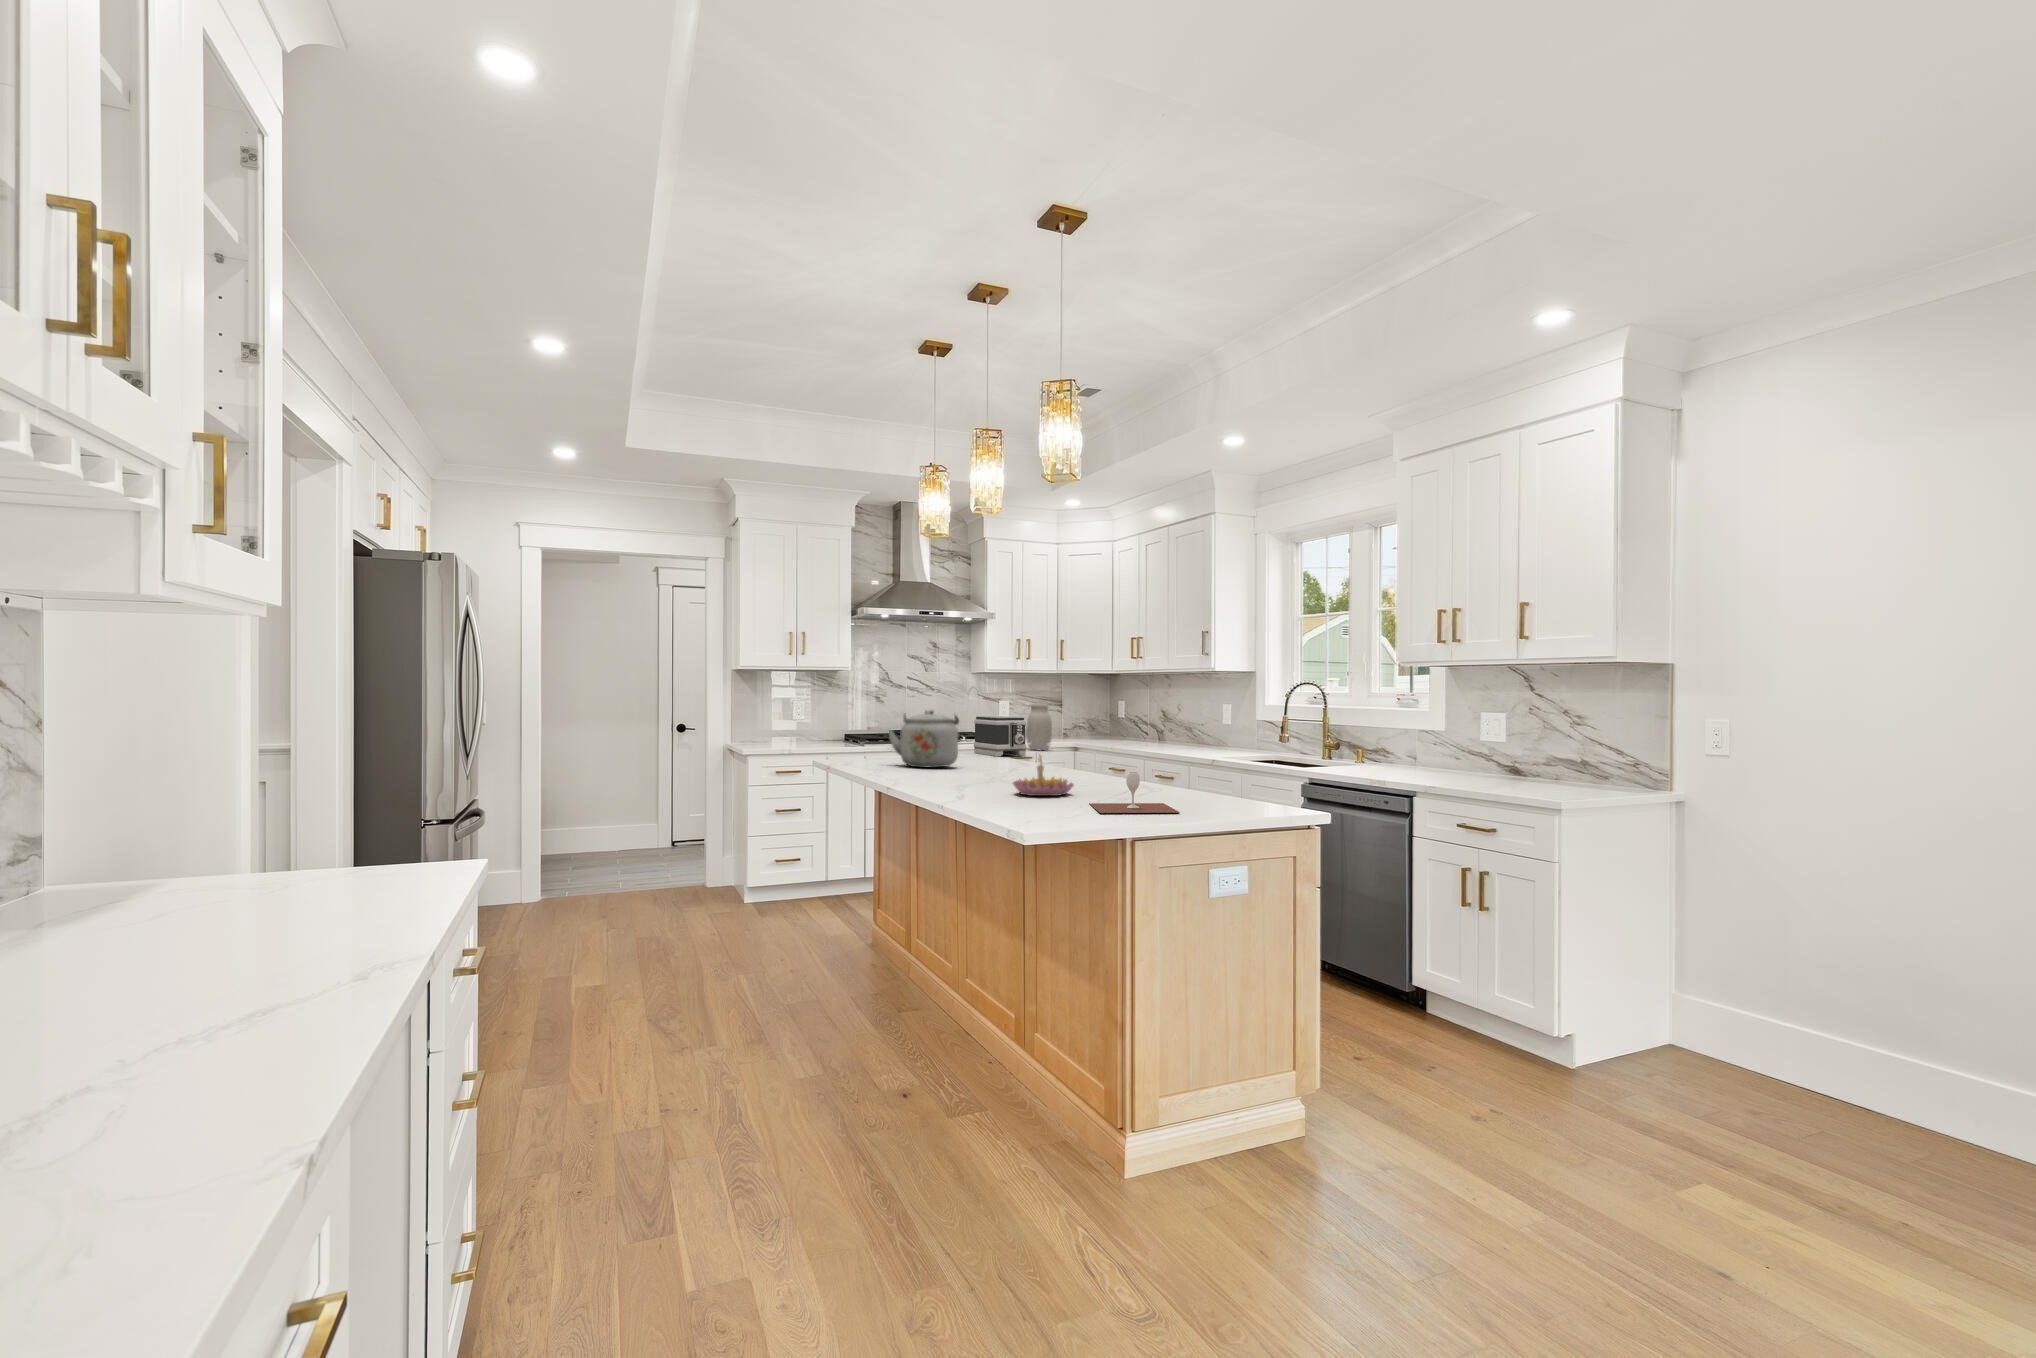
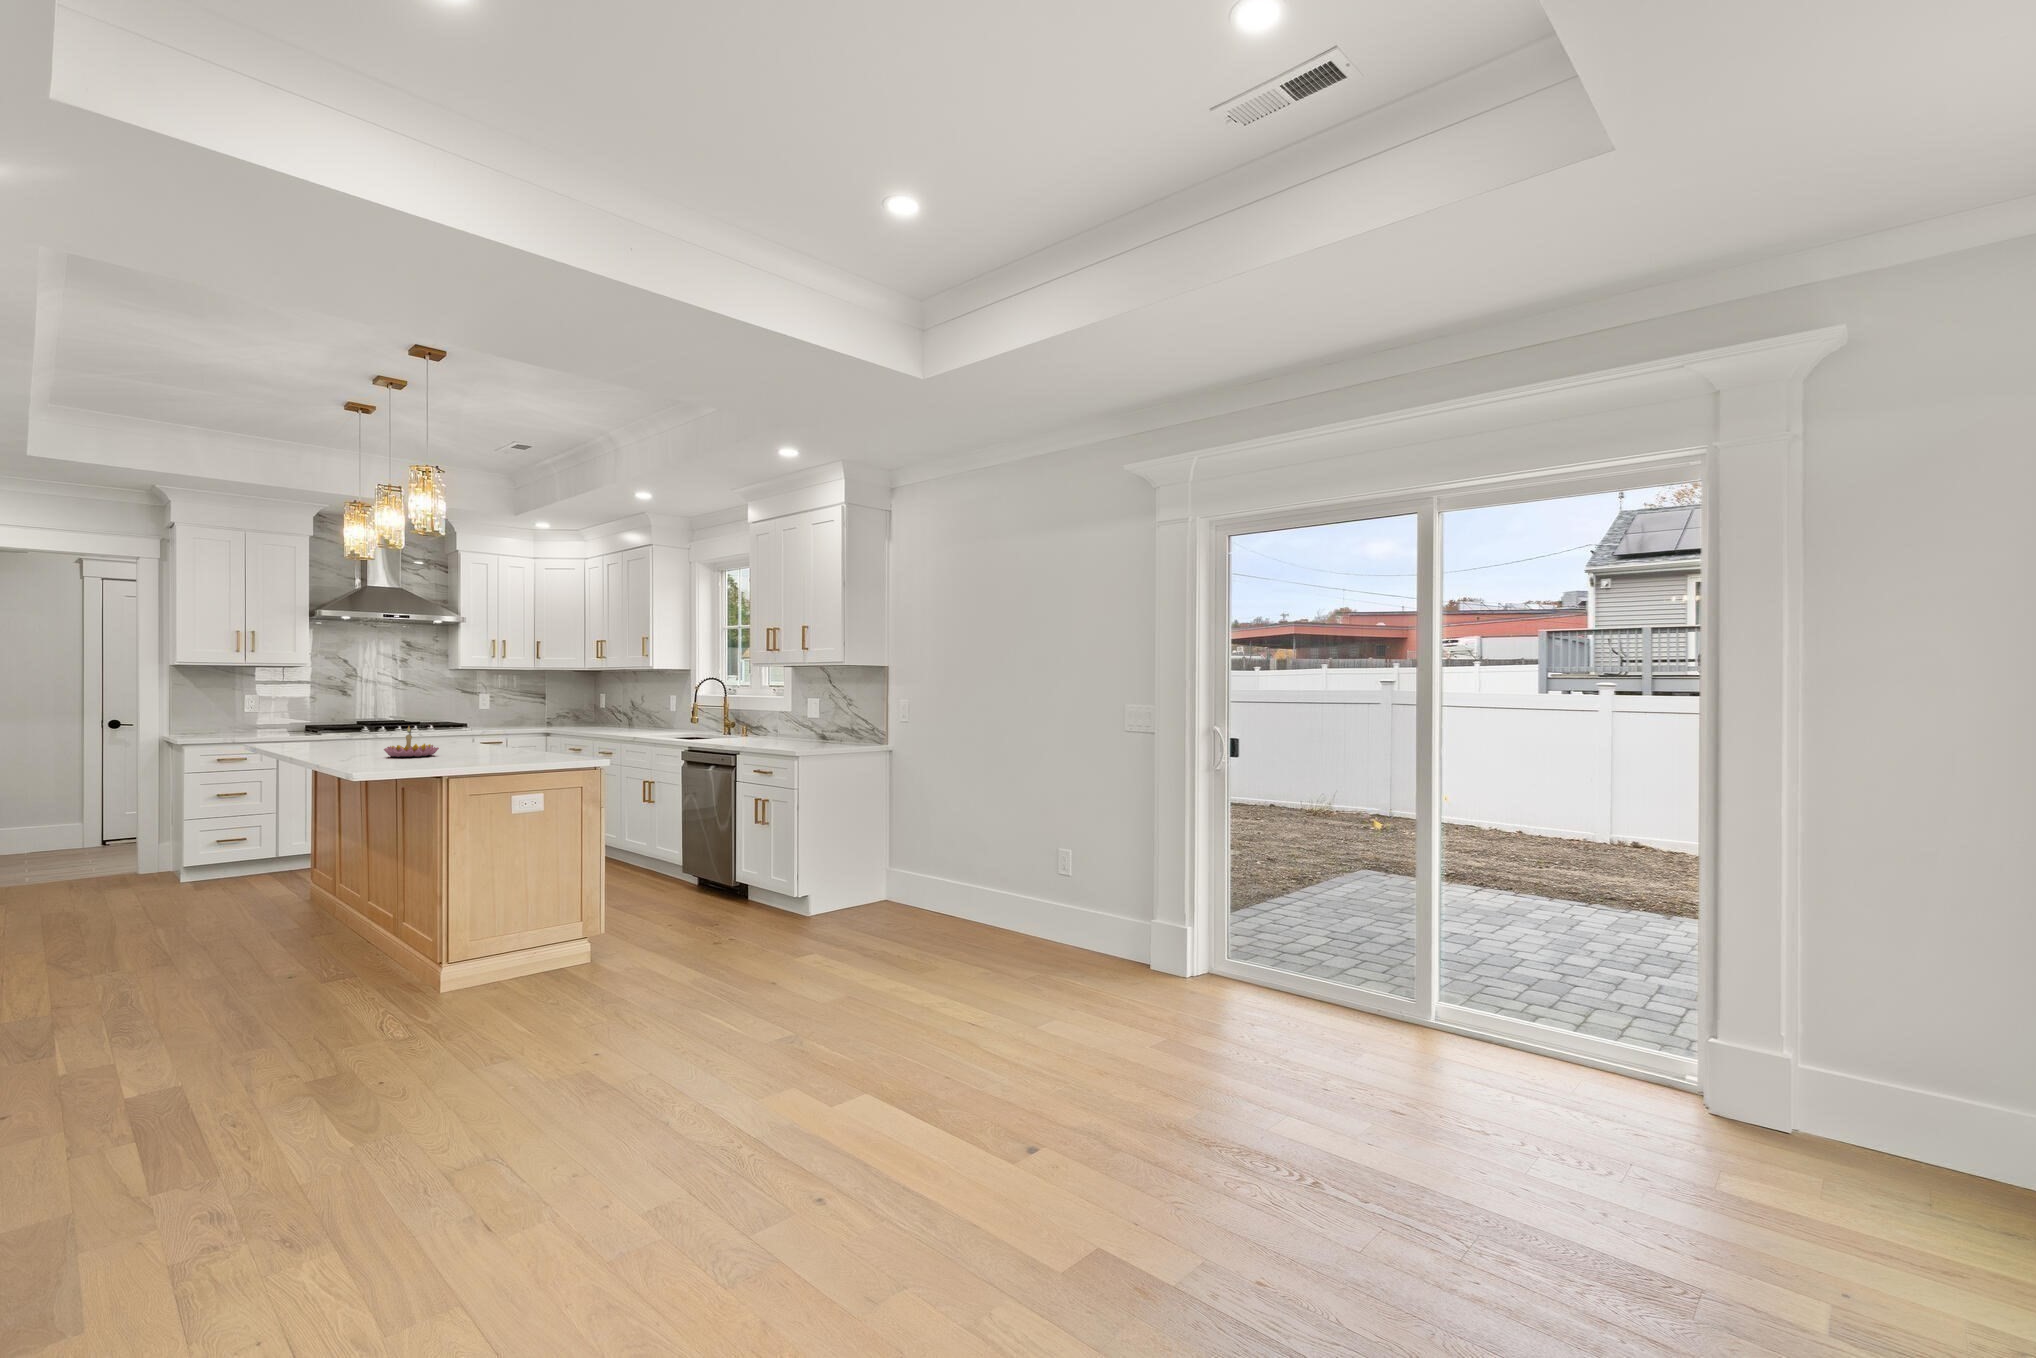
jar: present [1026,703,1052,750] -> none [497,695,522,735]
kettle: present [889,710,959,768] -> none [315,699,391,746]
toaster: present [974,716,1027,757] -> none [433,706,481,739]
wine glass: present [1089,772,1180,813] -> none [431,736,499,764]

